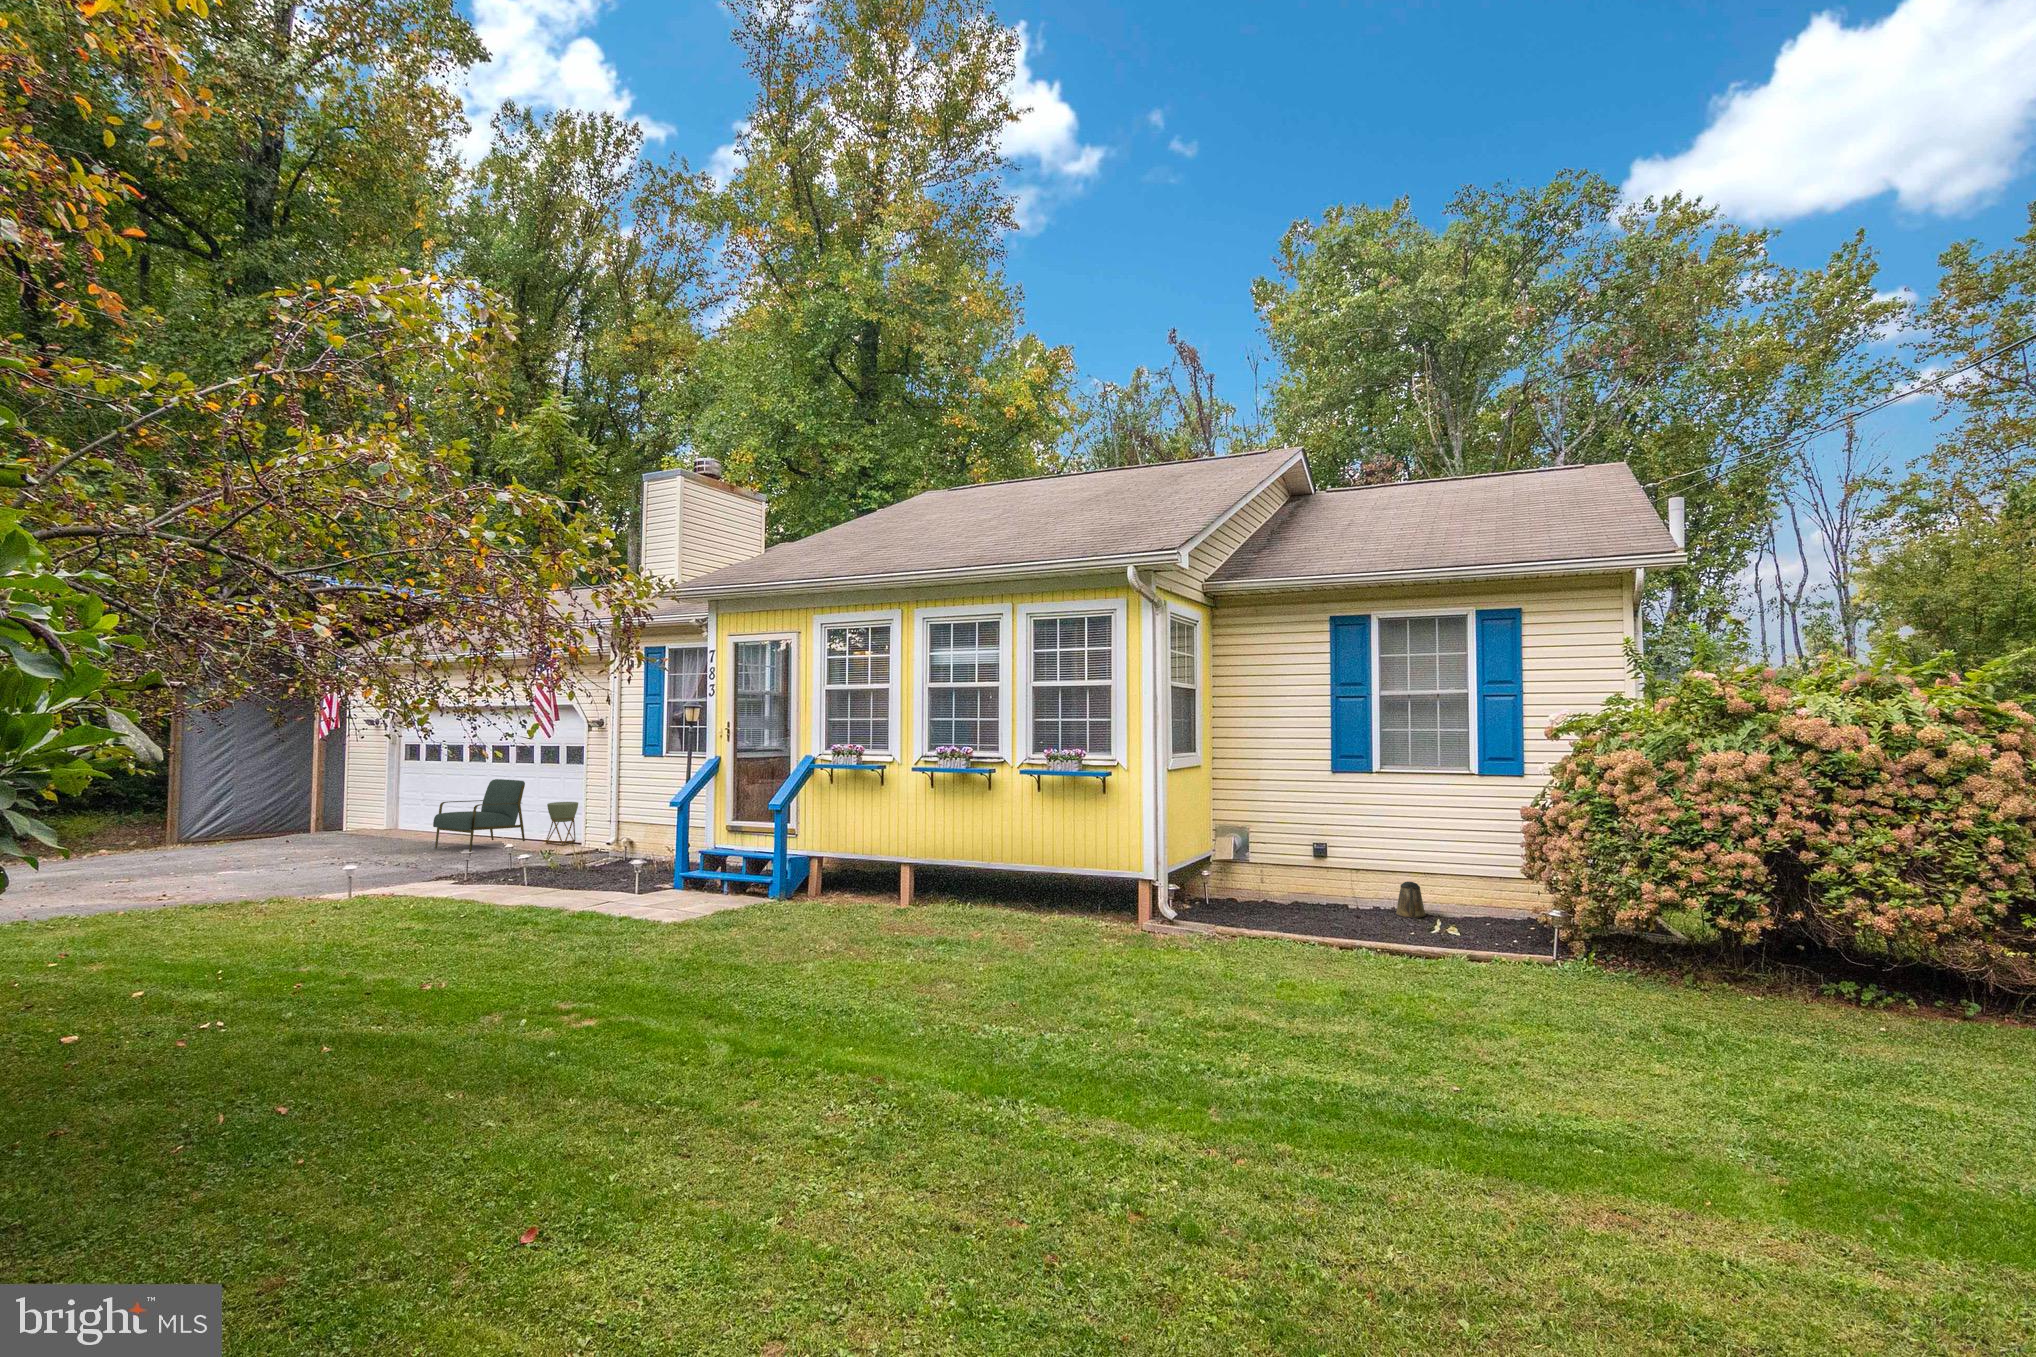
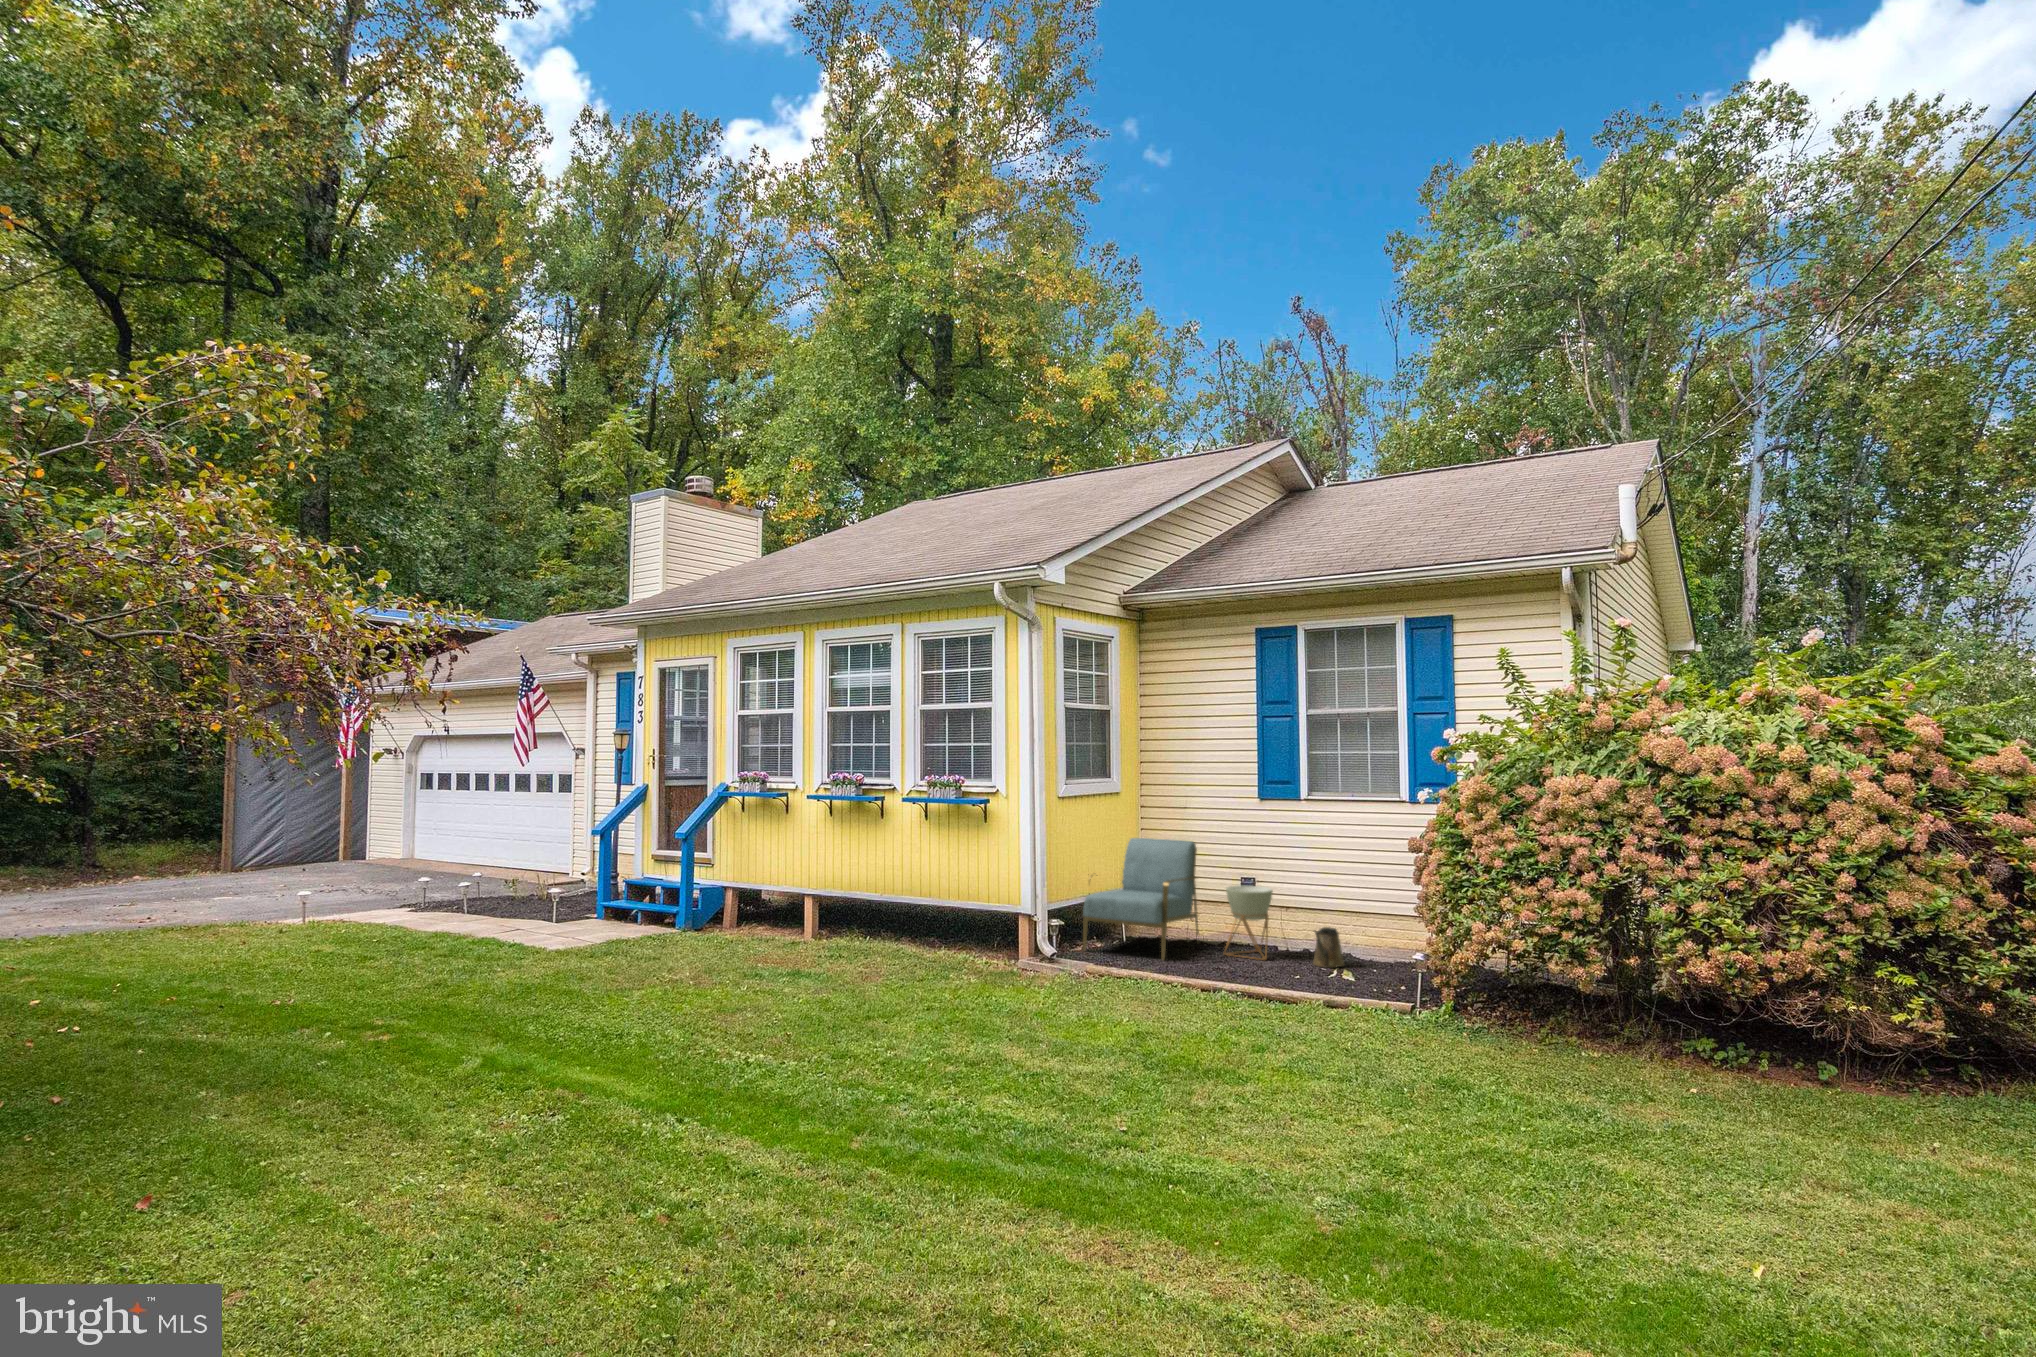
chair: present [433,779,525,852] -> present [1083,838,1199,960]
planter: present [546,802,578,846] -> present [1224,886,1273,961]

